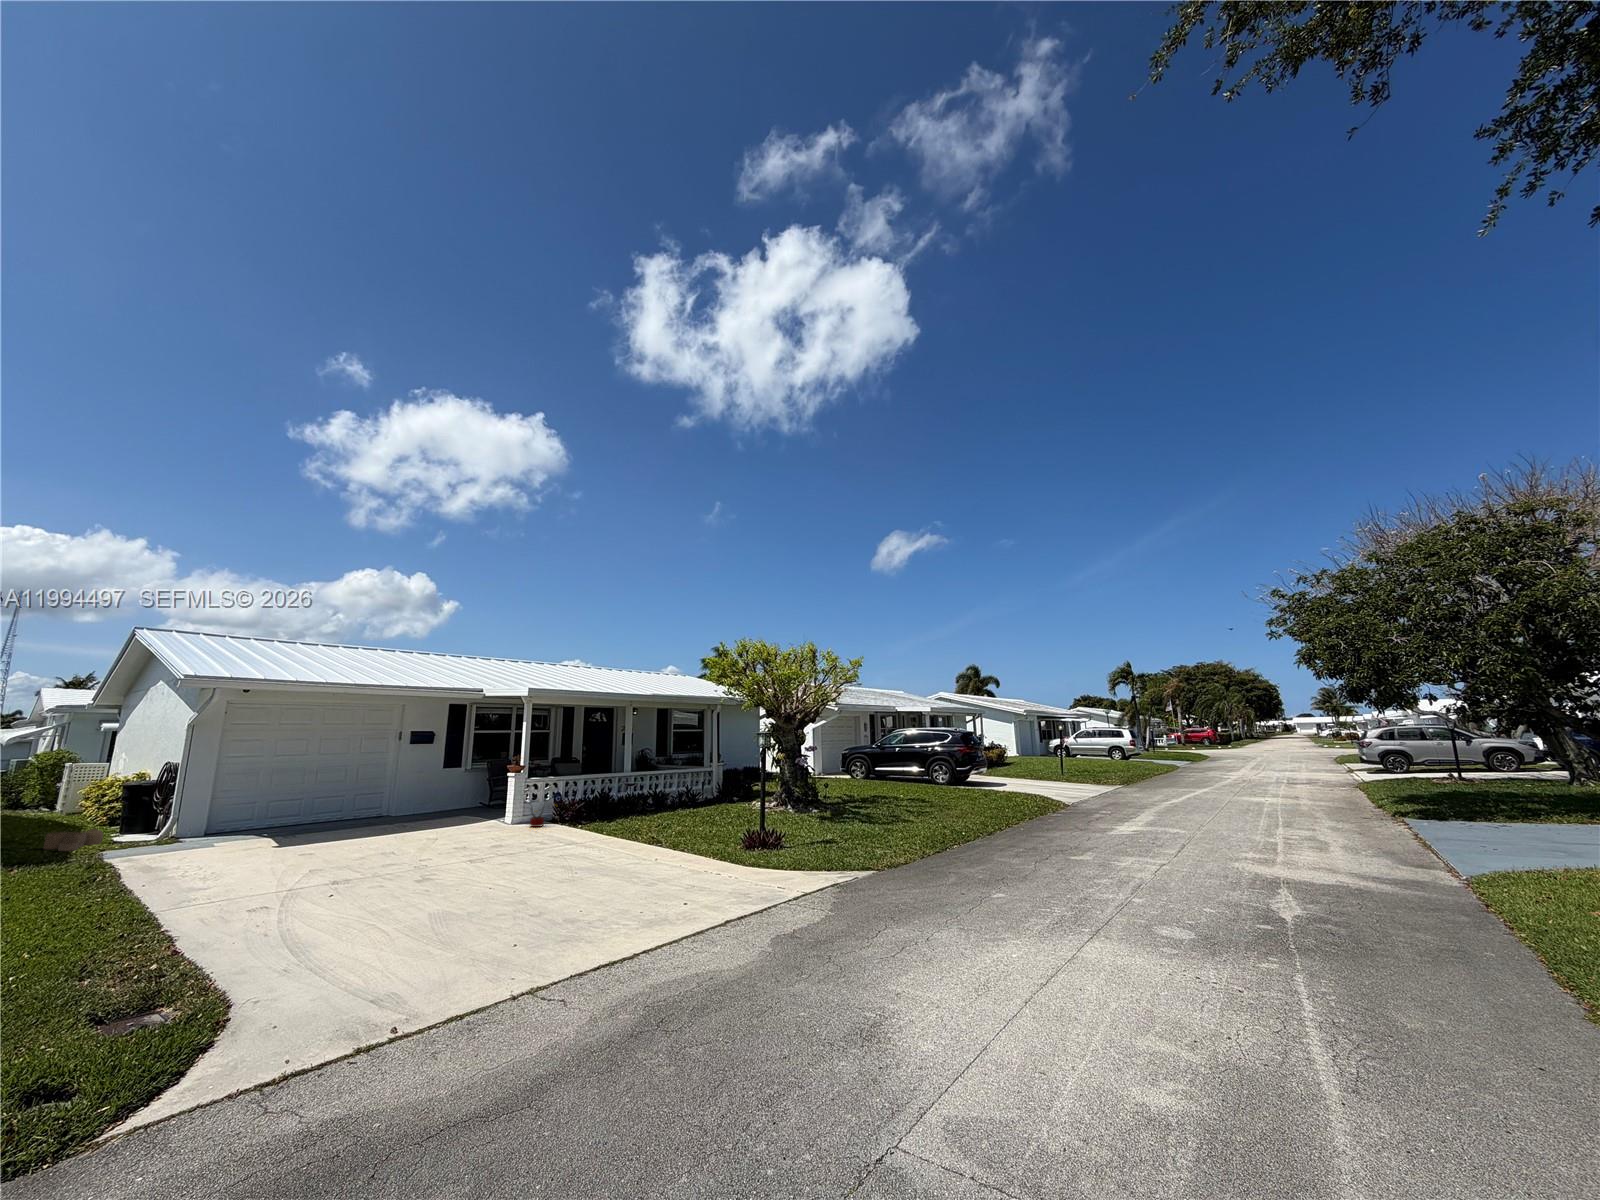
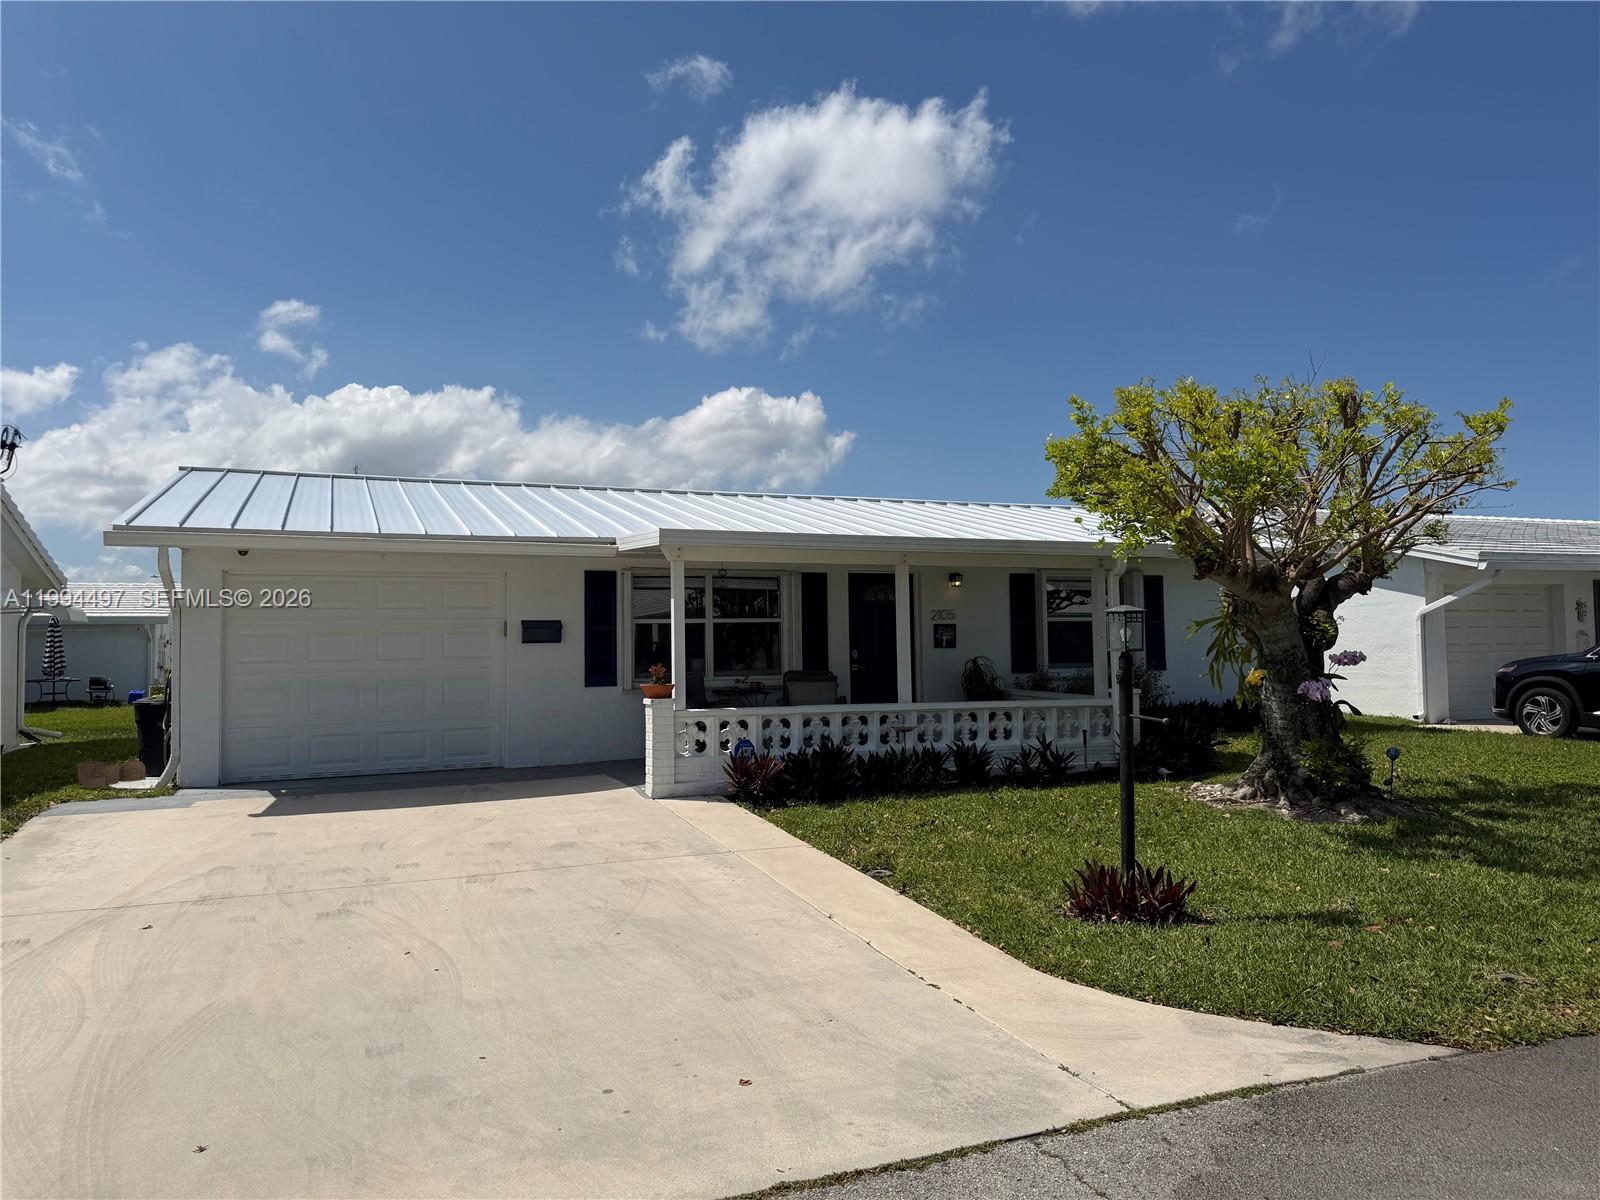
decorative plant: present [530,807,544,827] -> none [661,739,732,804]

